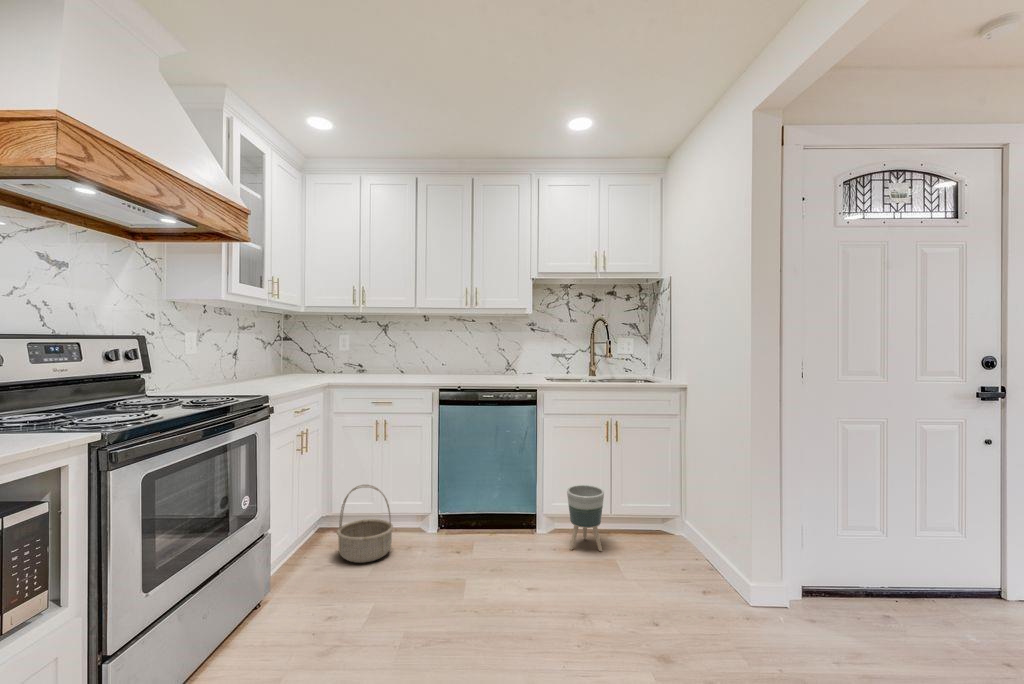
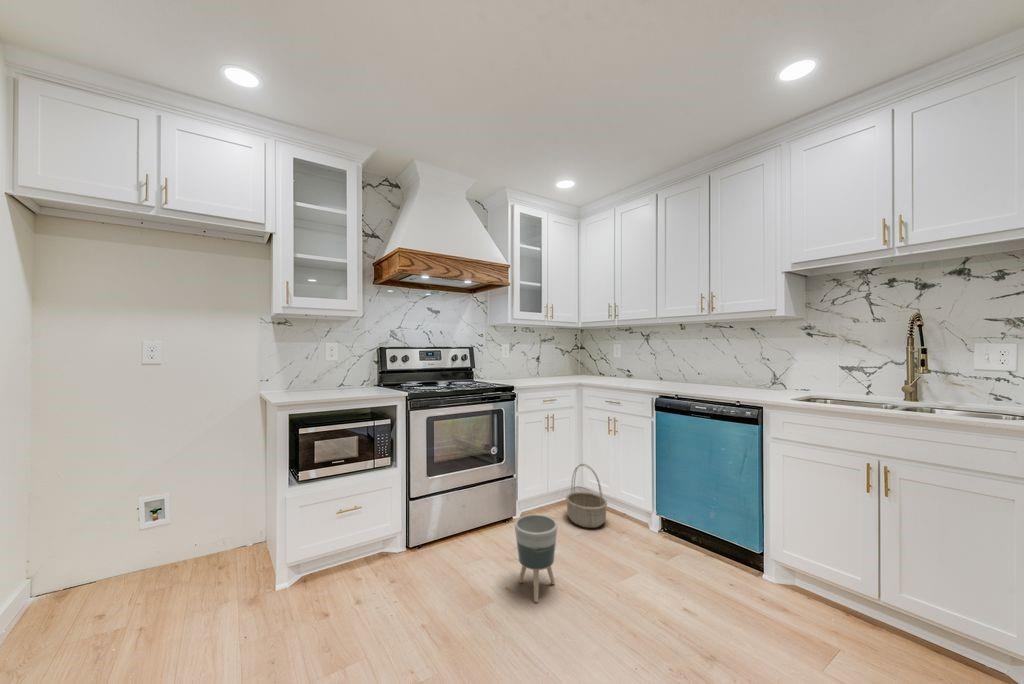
planter: present [567,485,604,551] -> present [515,514,557,602]

